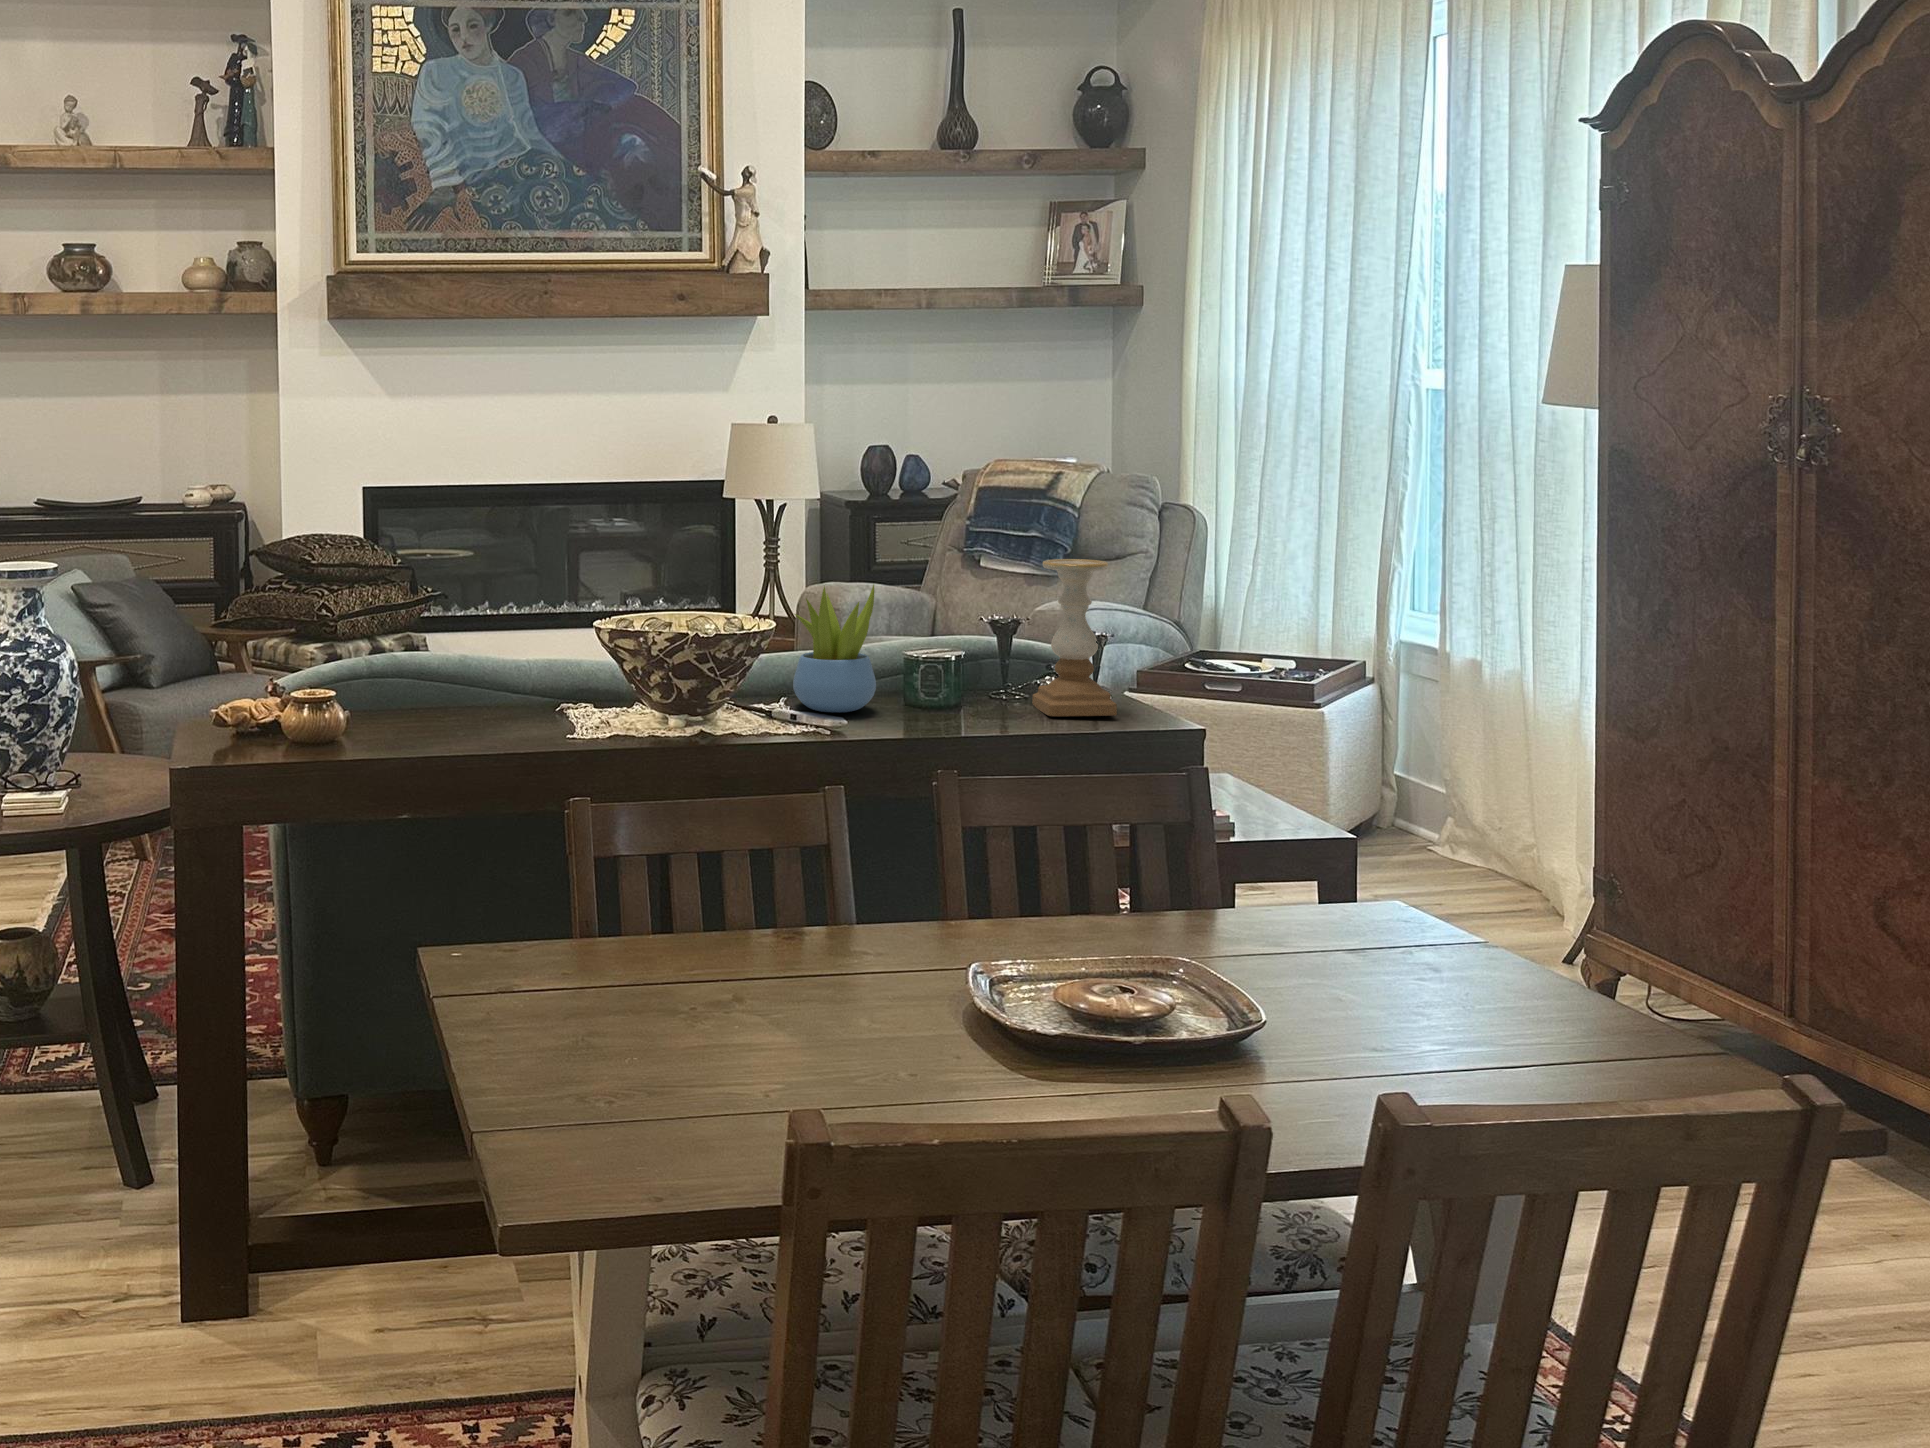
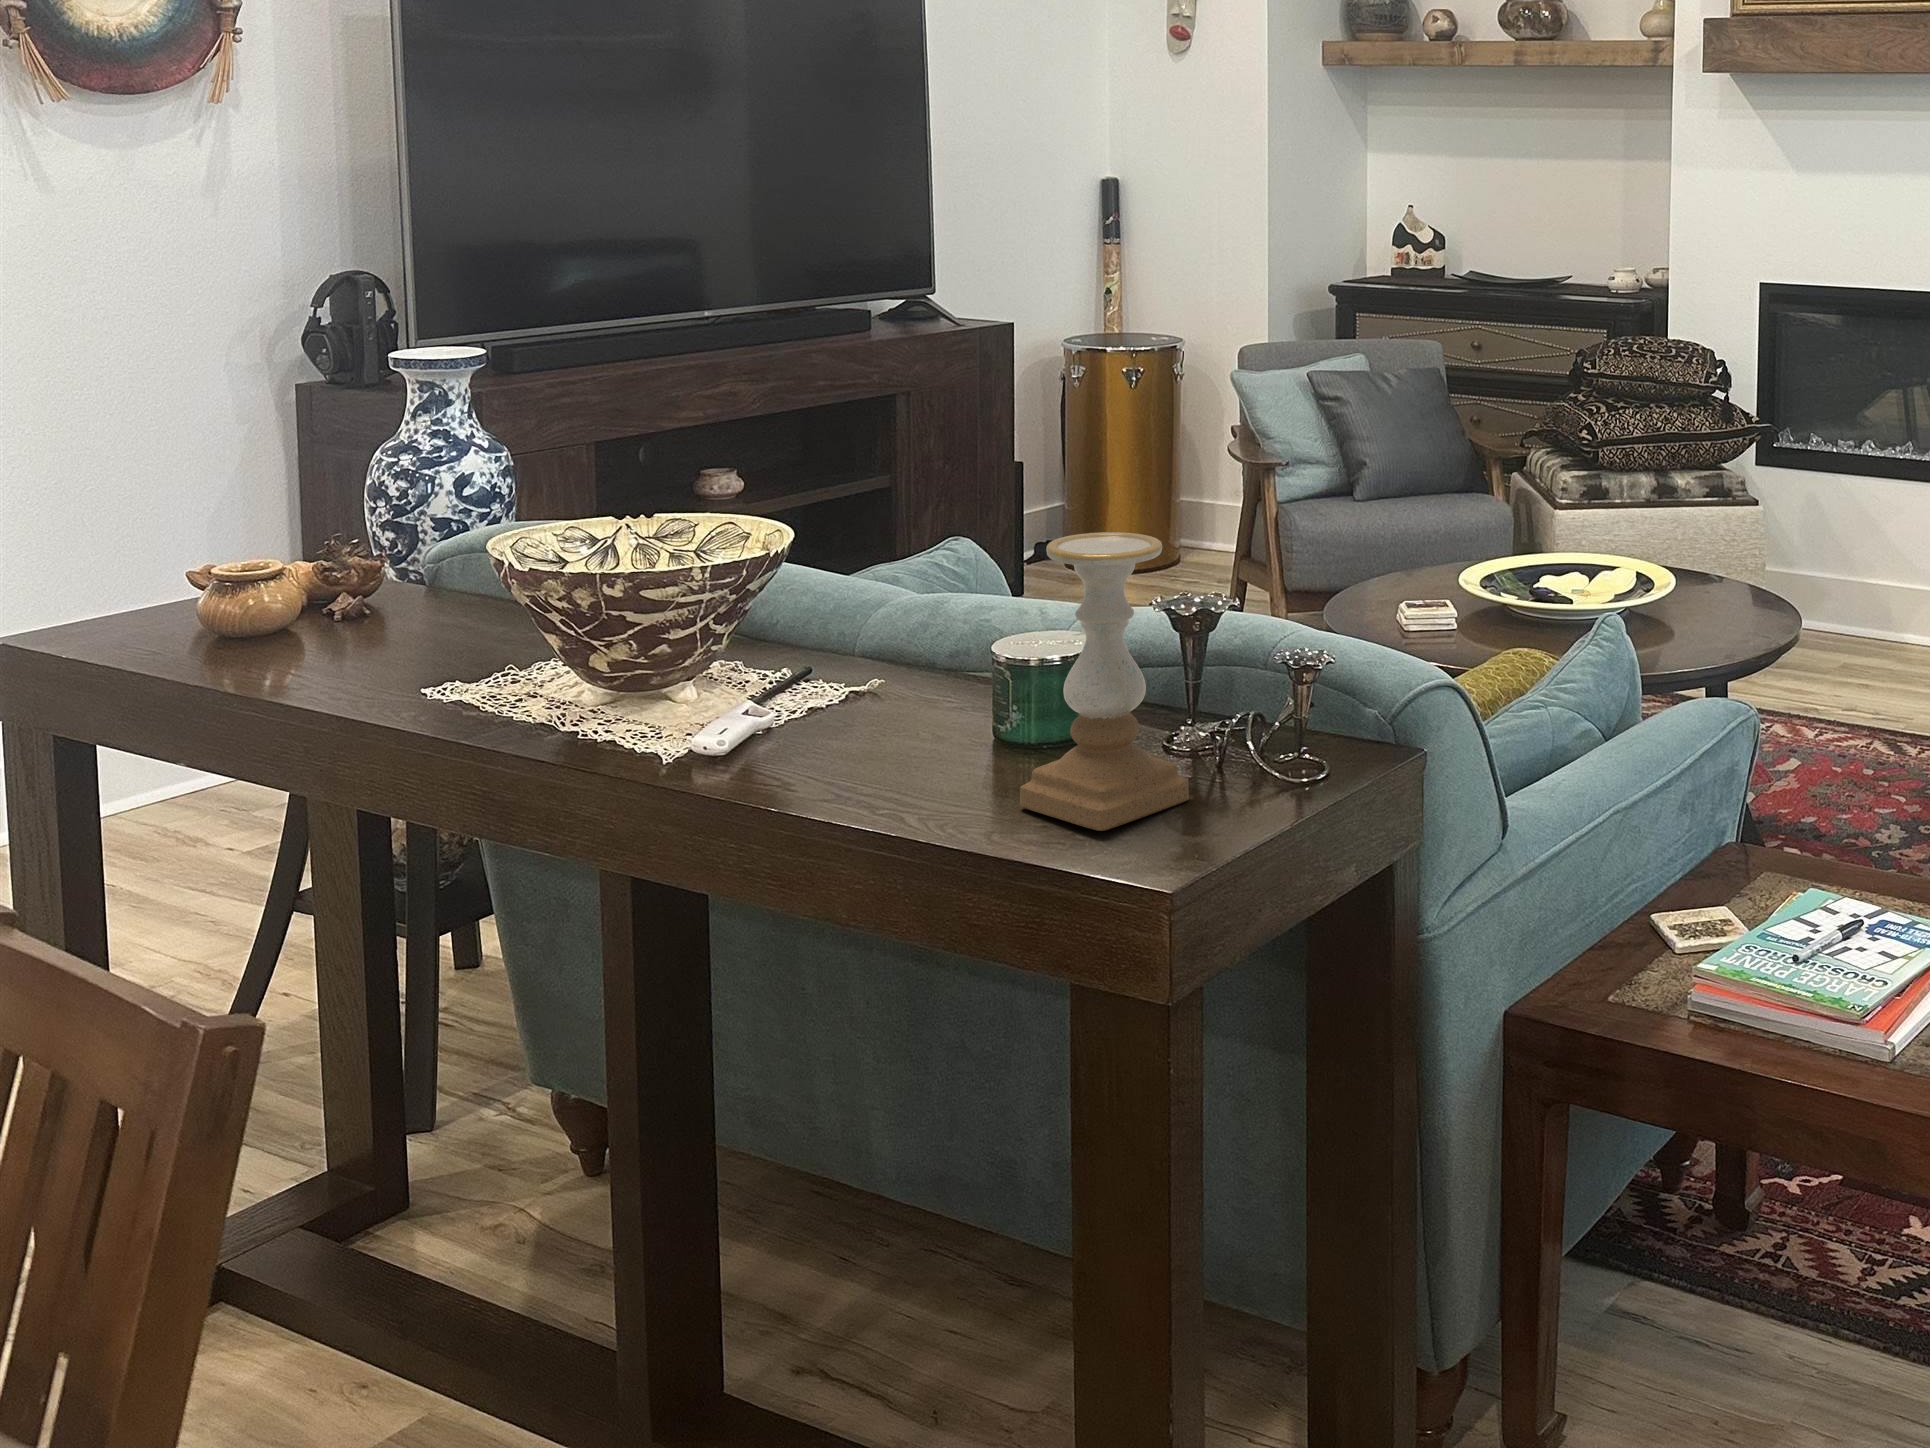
succulent plant: present [793,585,876,712] -> none [730,526,867,728]

